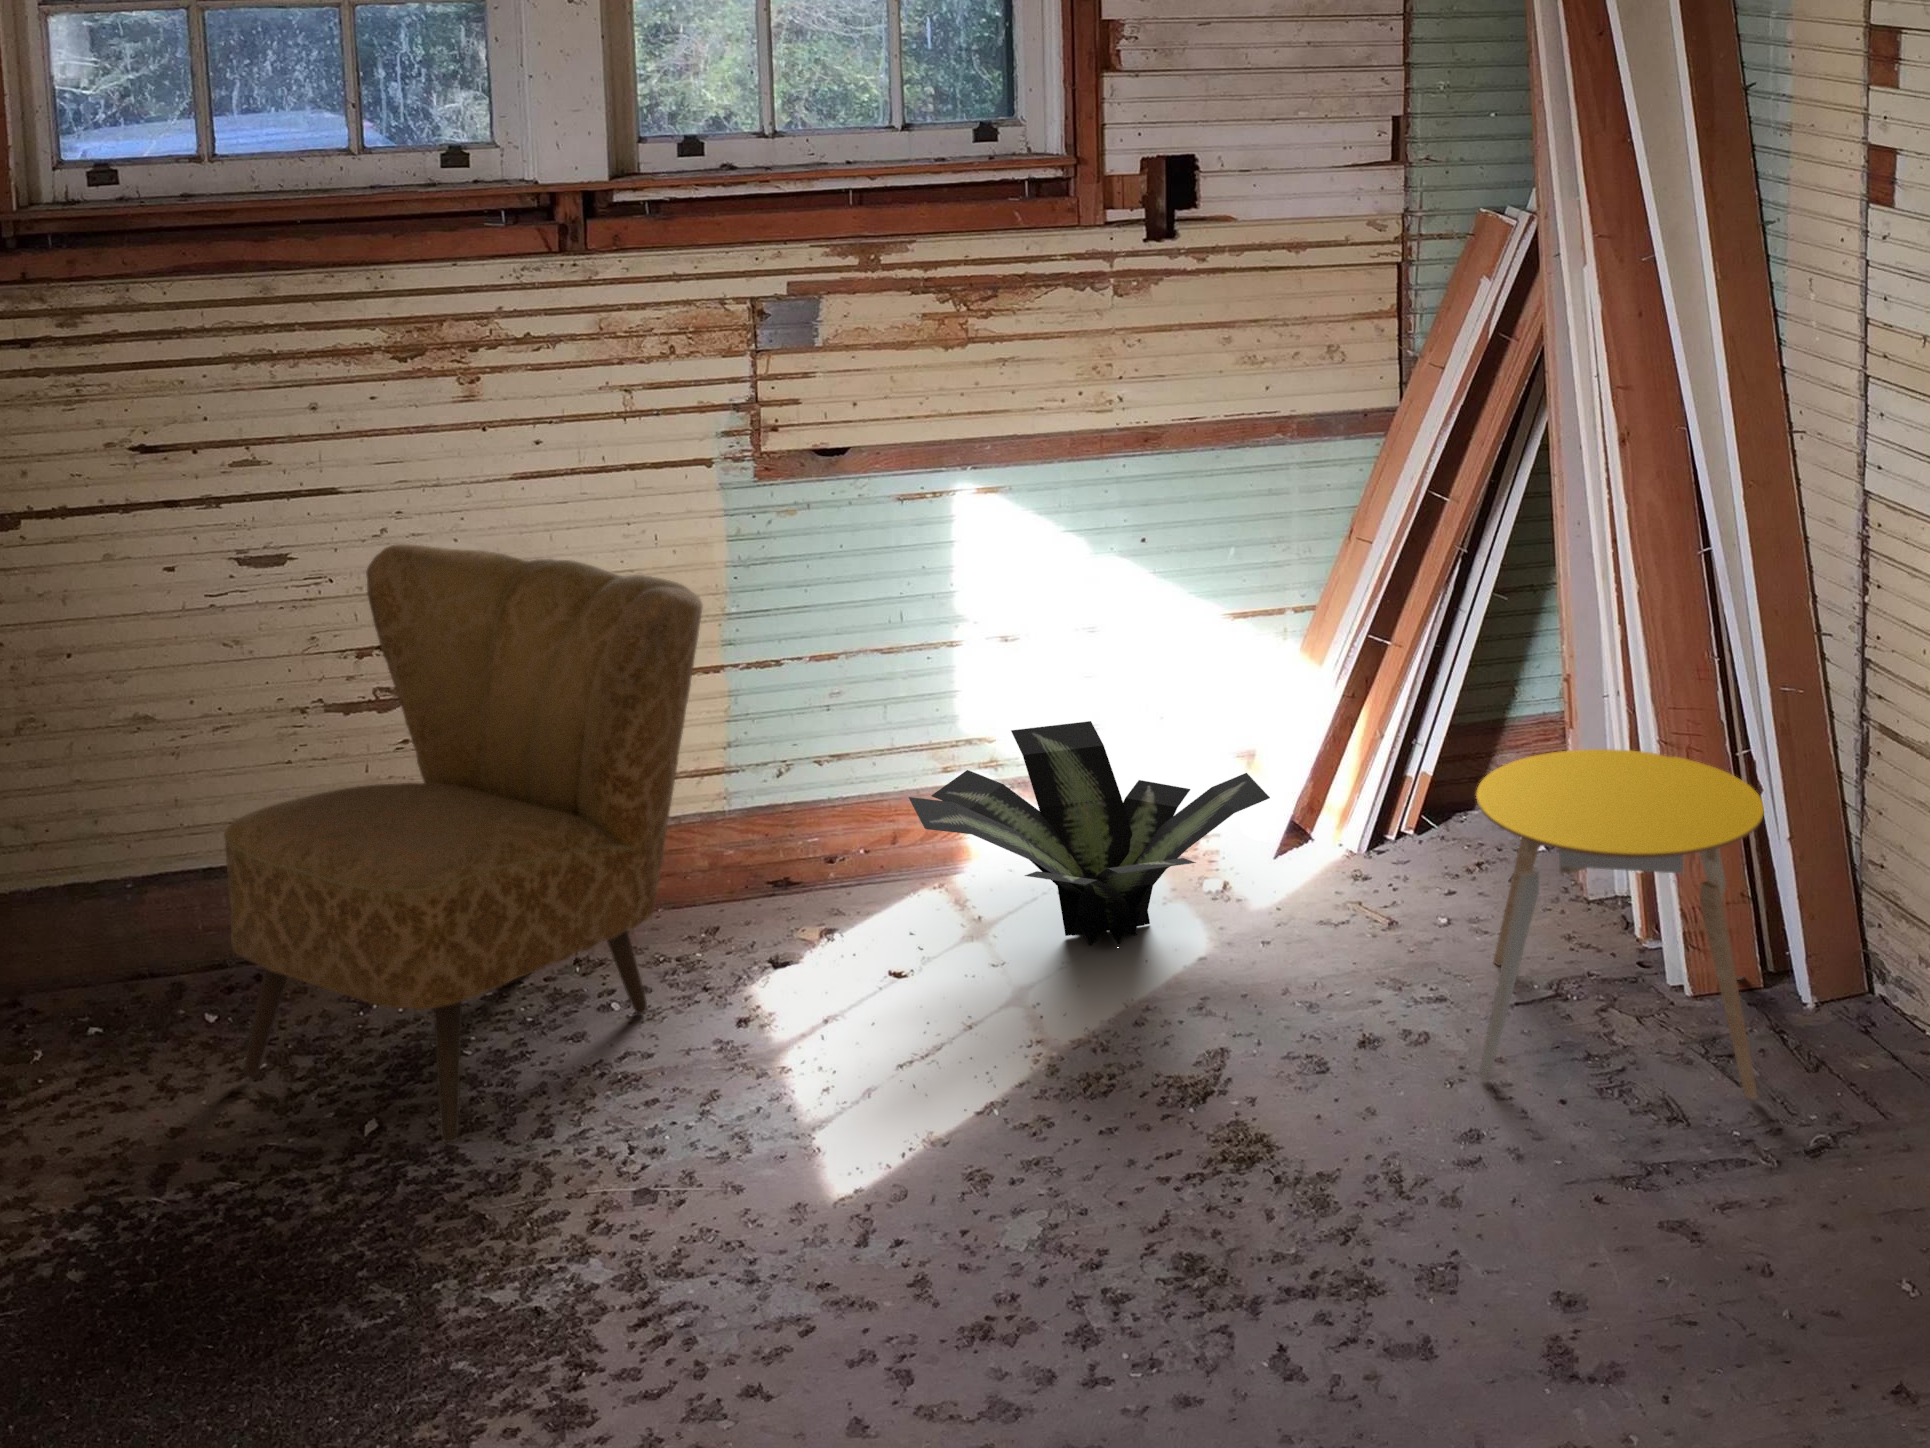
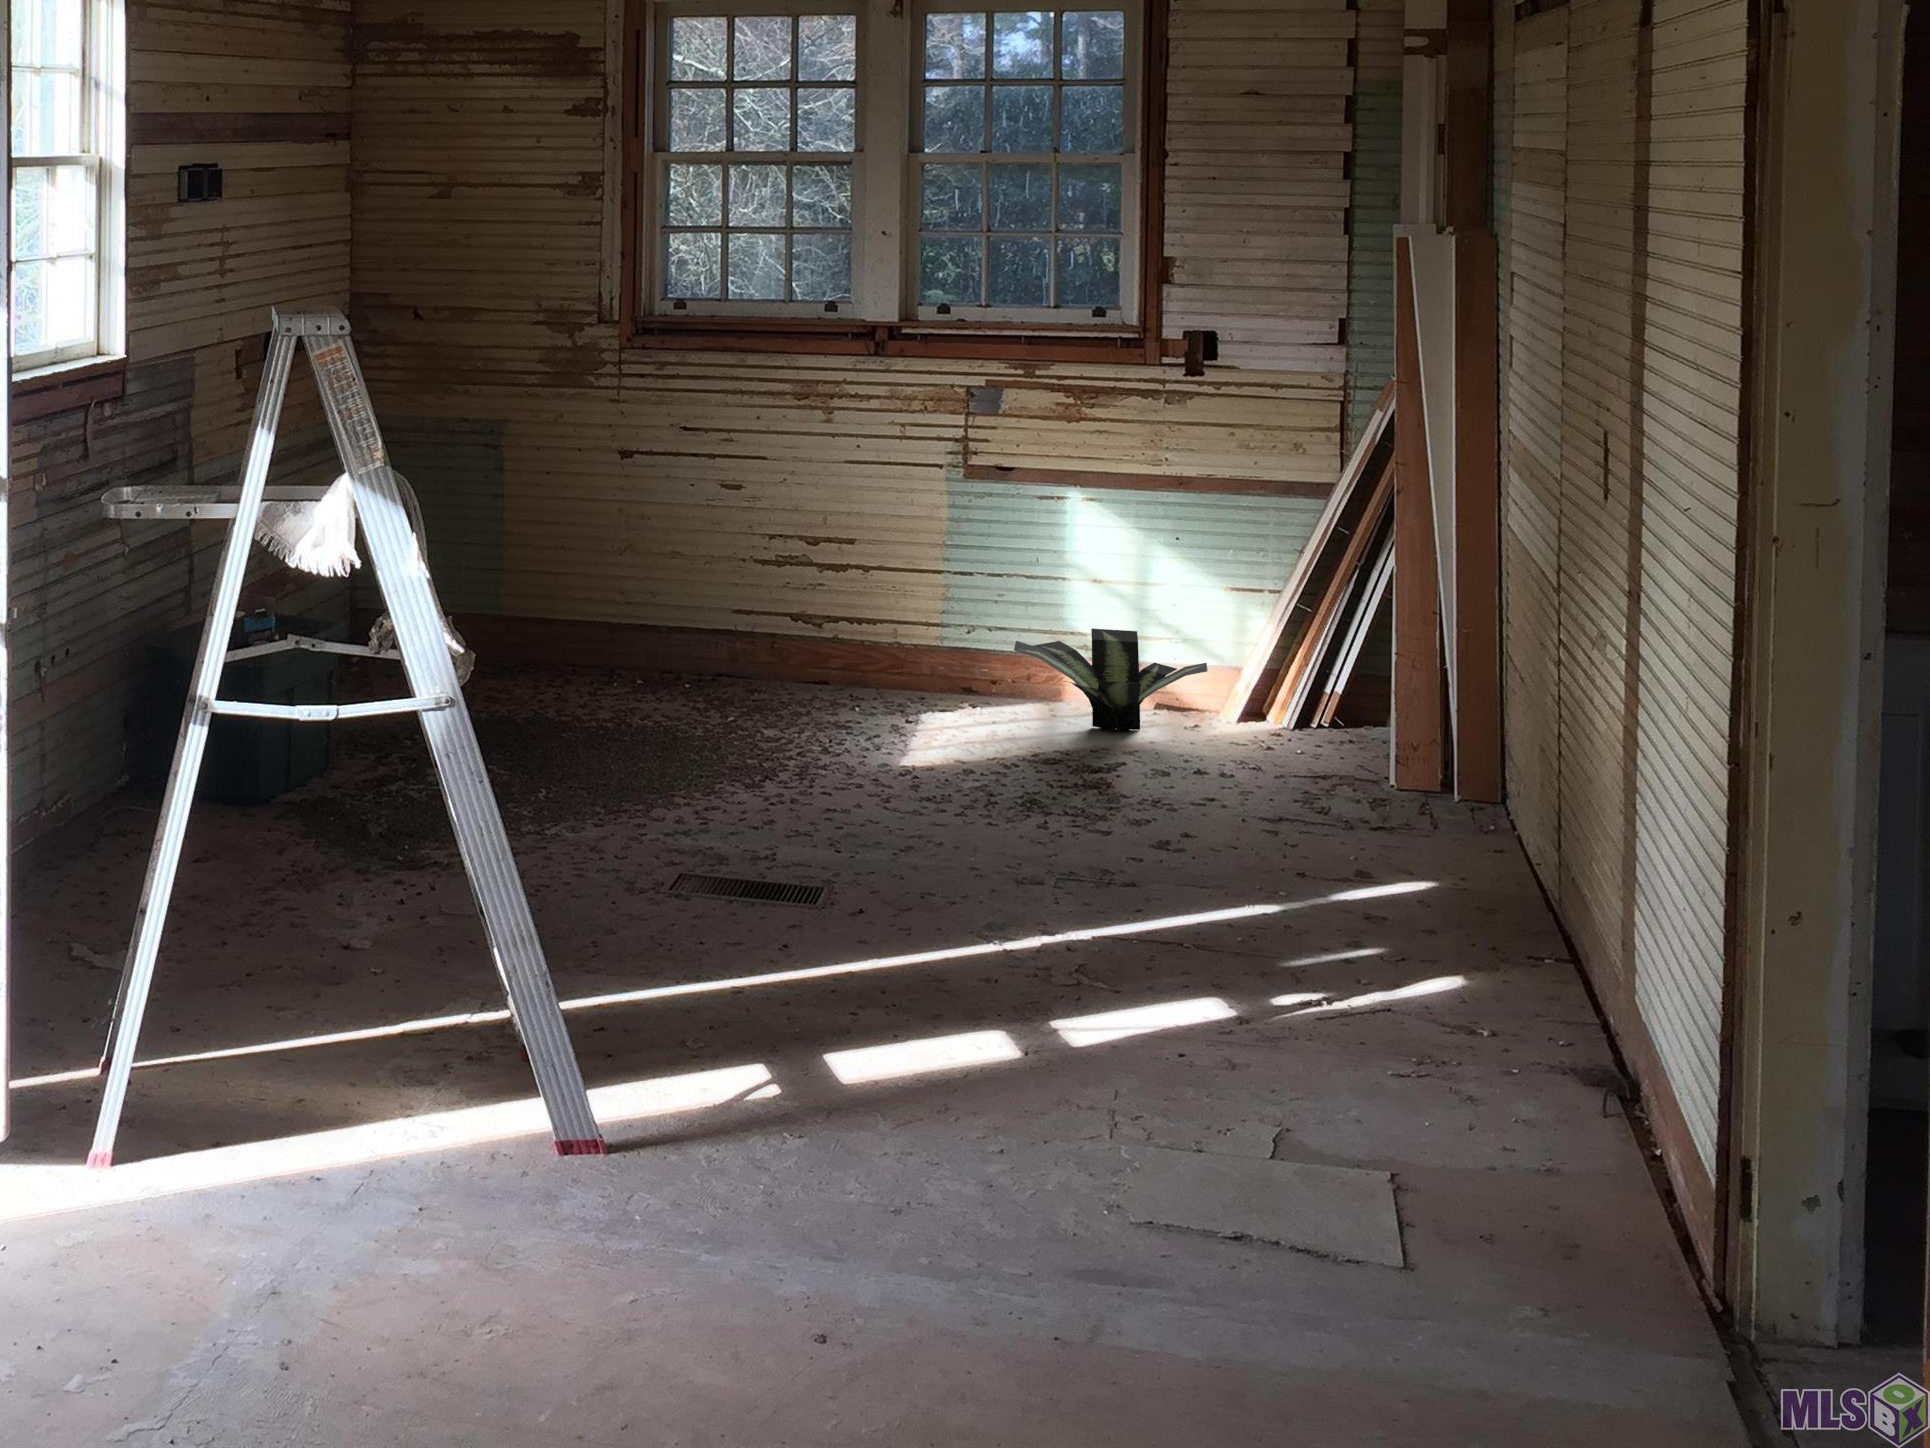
armchair: present [224,544,702,1142] -> none [696,486,915,735]
stool: present [1476,749,1764,1099] -> none [1253,656,1443,824]

